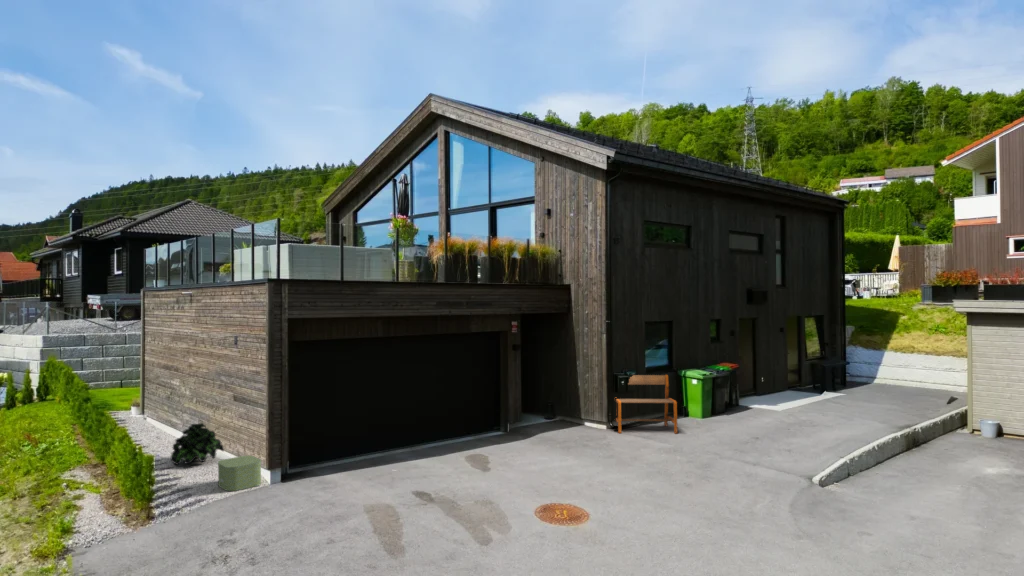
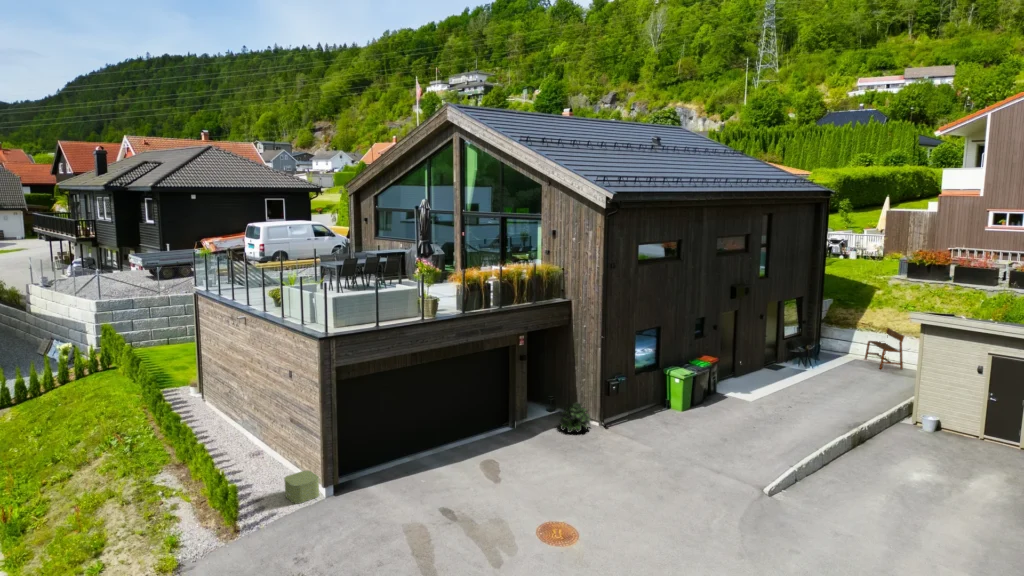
bench: present [616,375,677,434] -> present [865,328,904,369]
potted plant: present [171,423,224,465] -> present [559,403,592,432]

